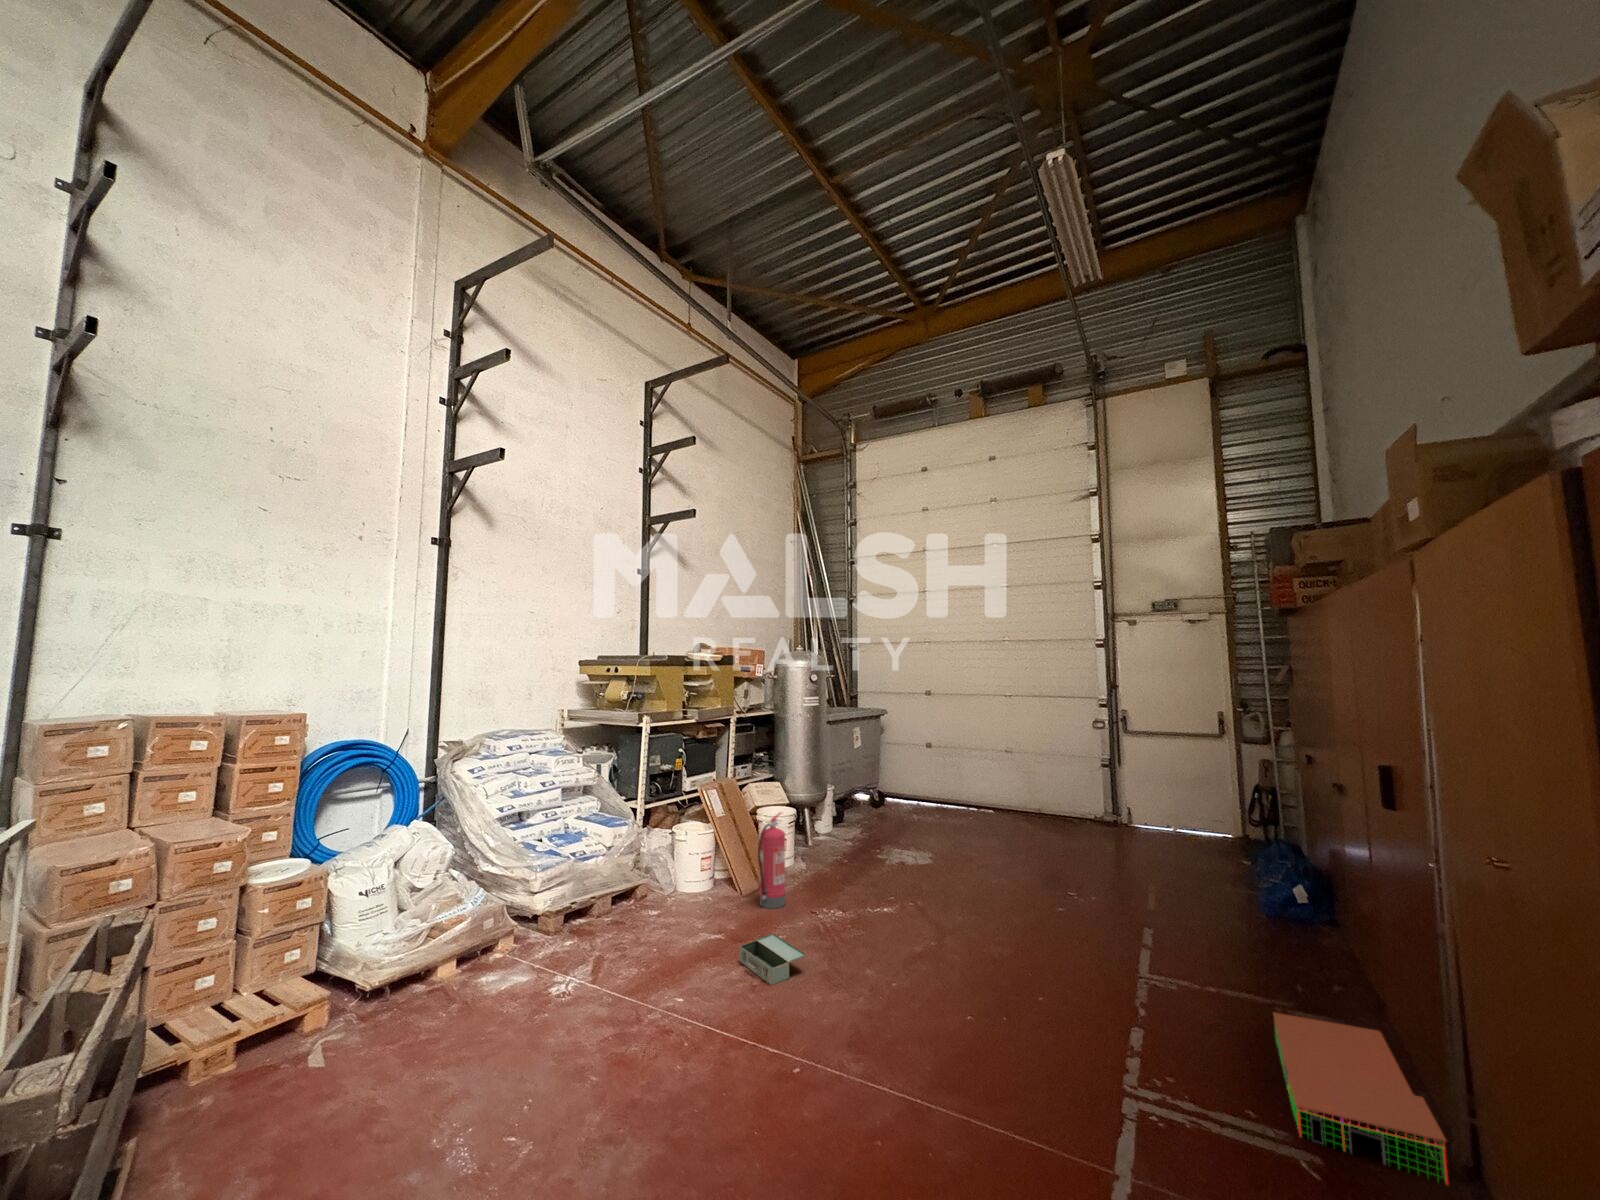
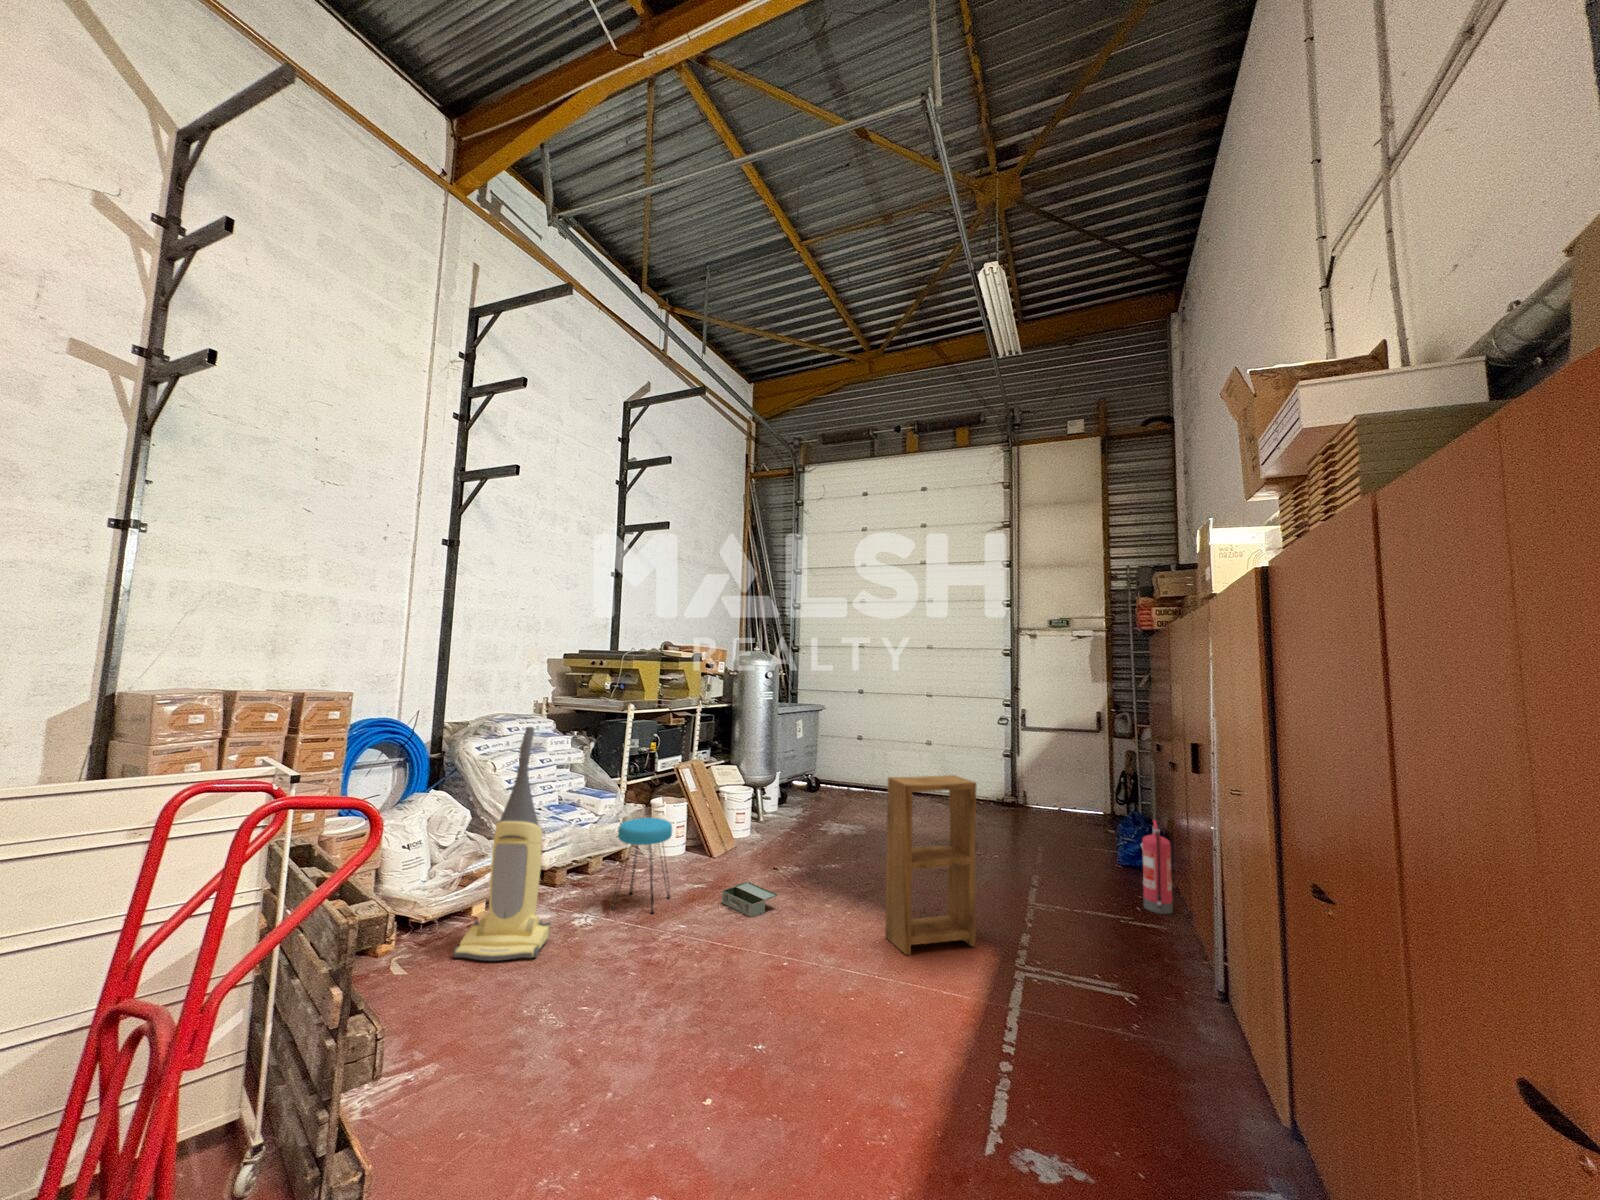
vacuum cleaner: none [397,752,520,1044] -> present [453,727,550,961]
shelving unit: none [935,809,1063,1058] -> present [885,775,977,955]
fire extinguisher: present [758,813,785,909] -> present [1142,820,1173,914]
stool: none [606,854,681,975] -> present [612,818,672,913]
storage bin: present [1273,1013,1449,1185] -> none [1119,919,1213,1007]

